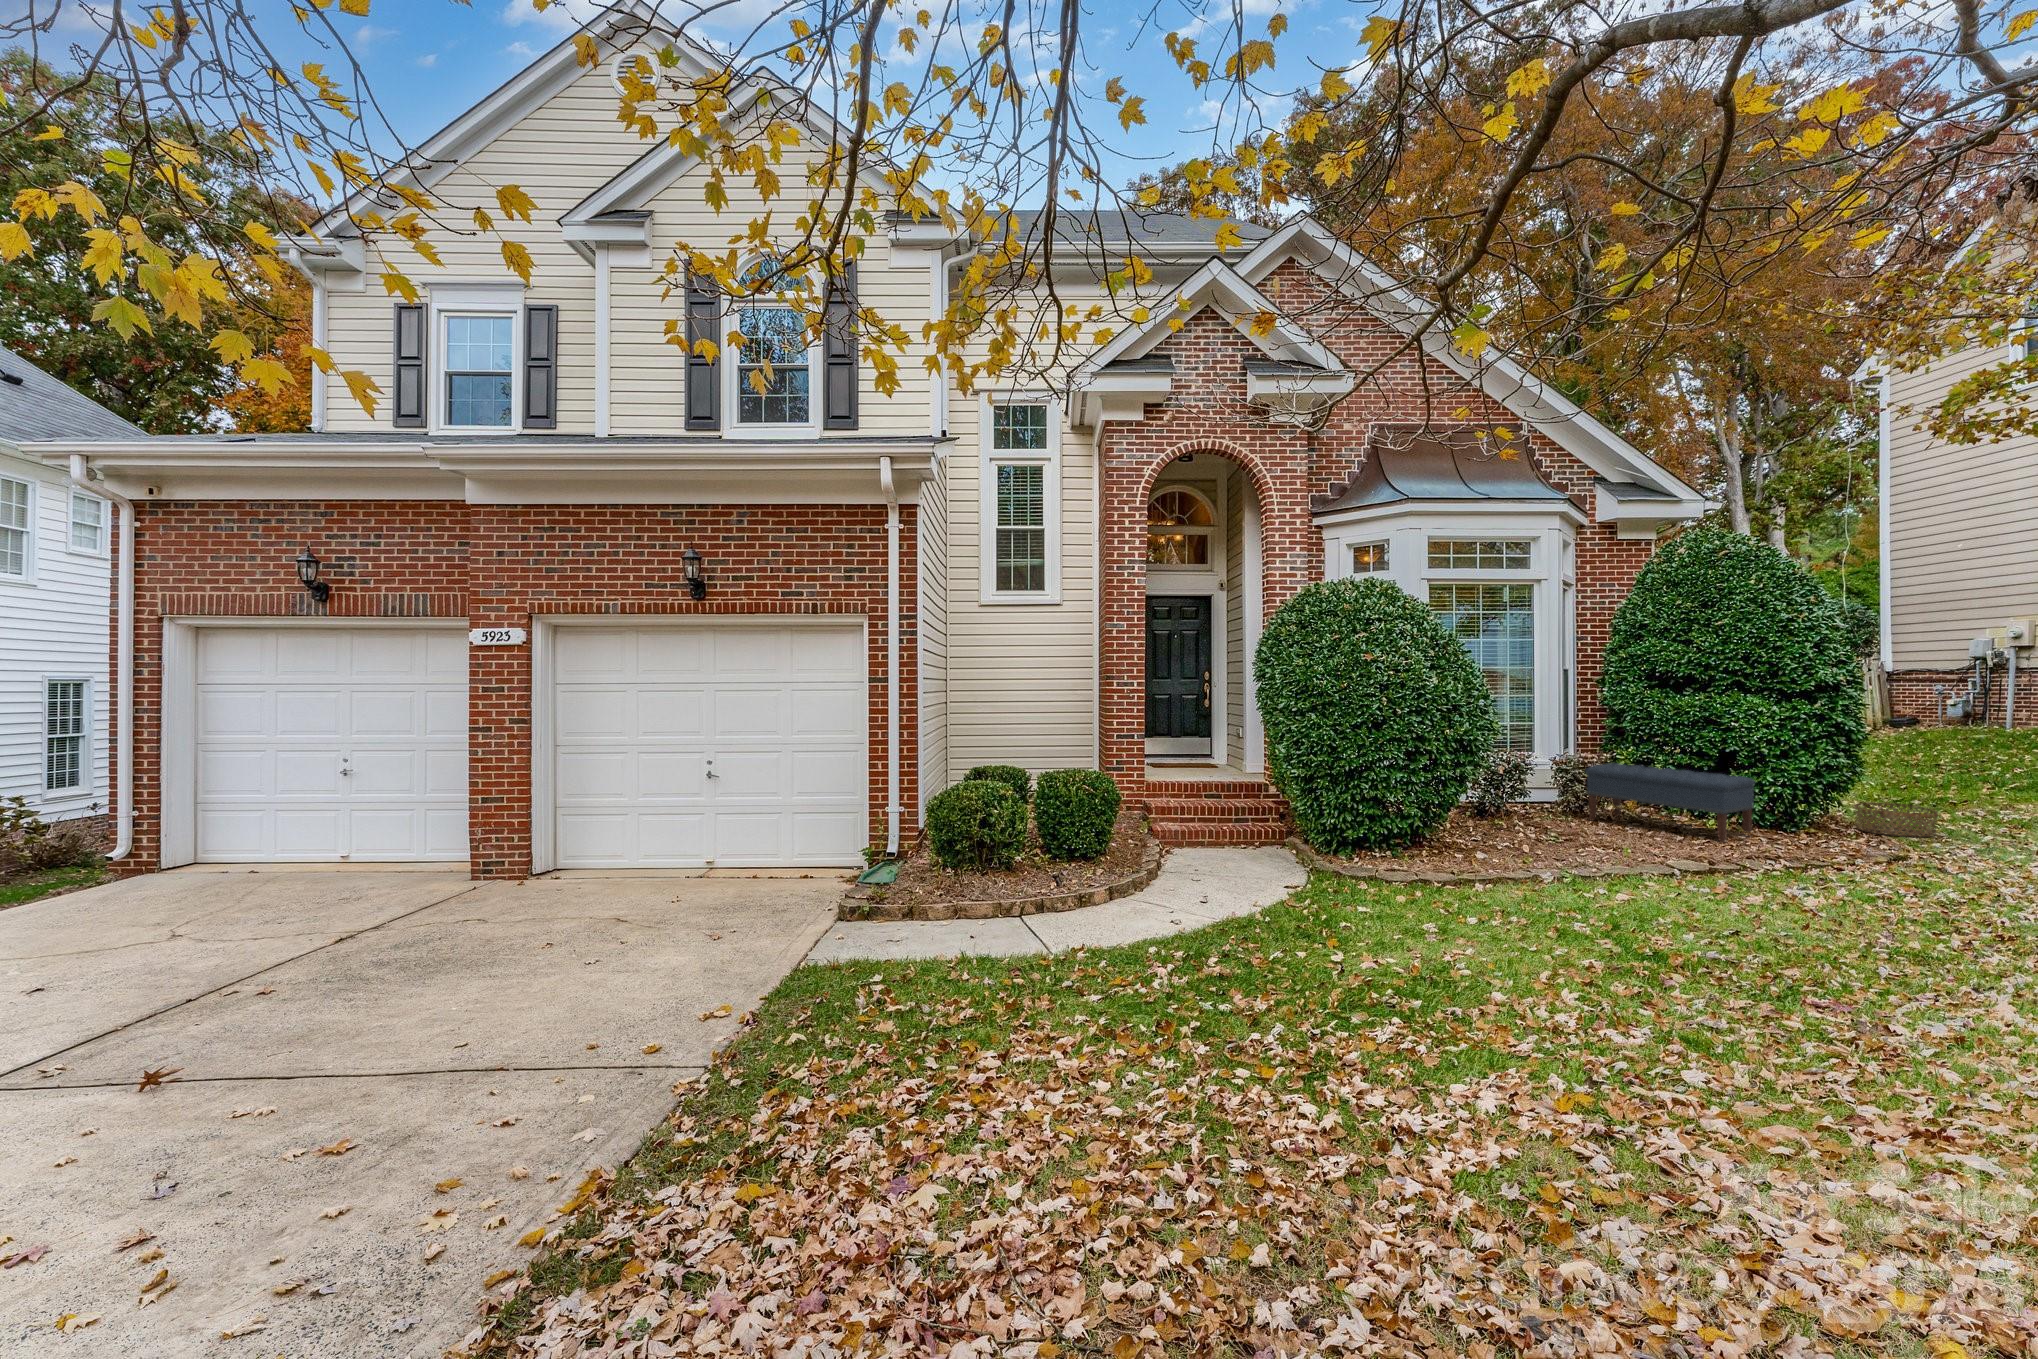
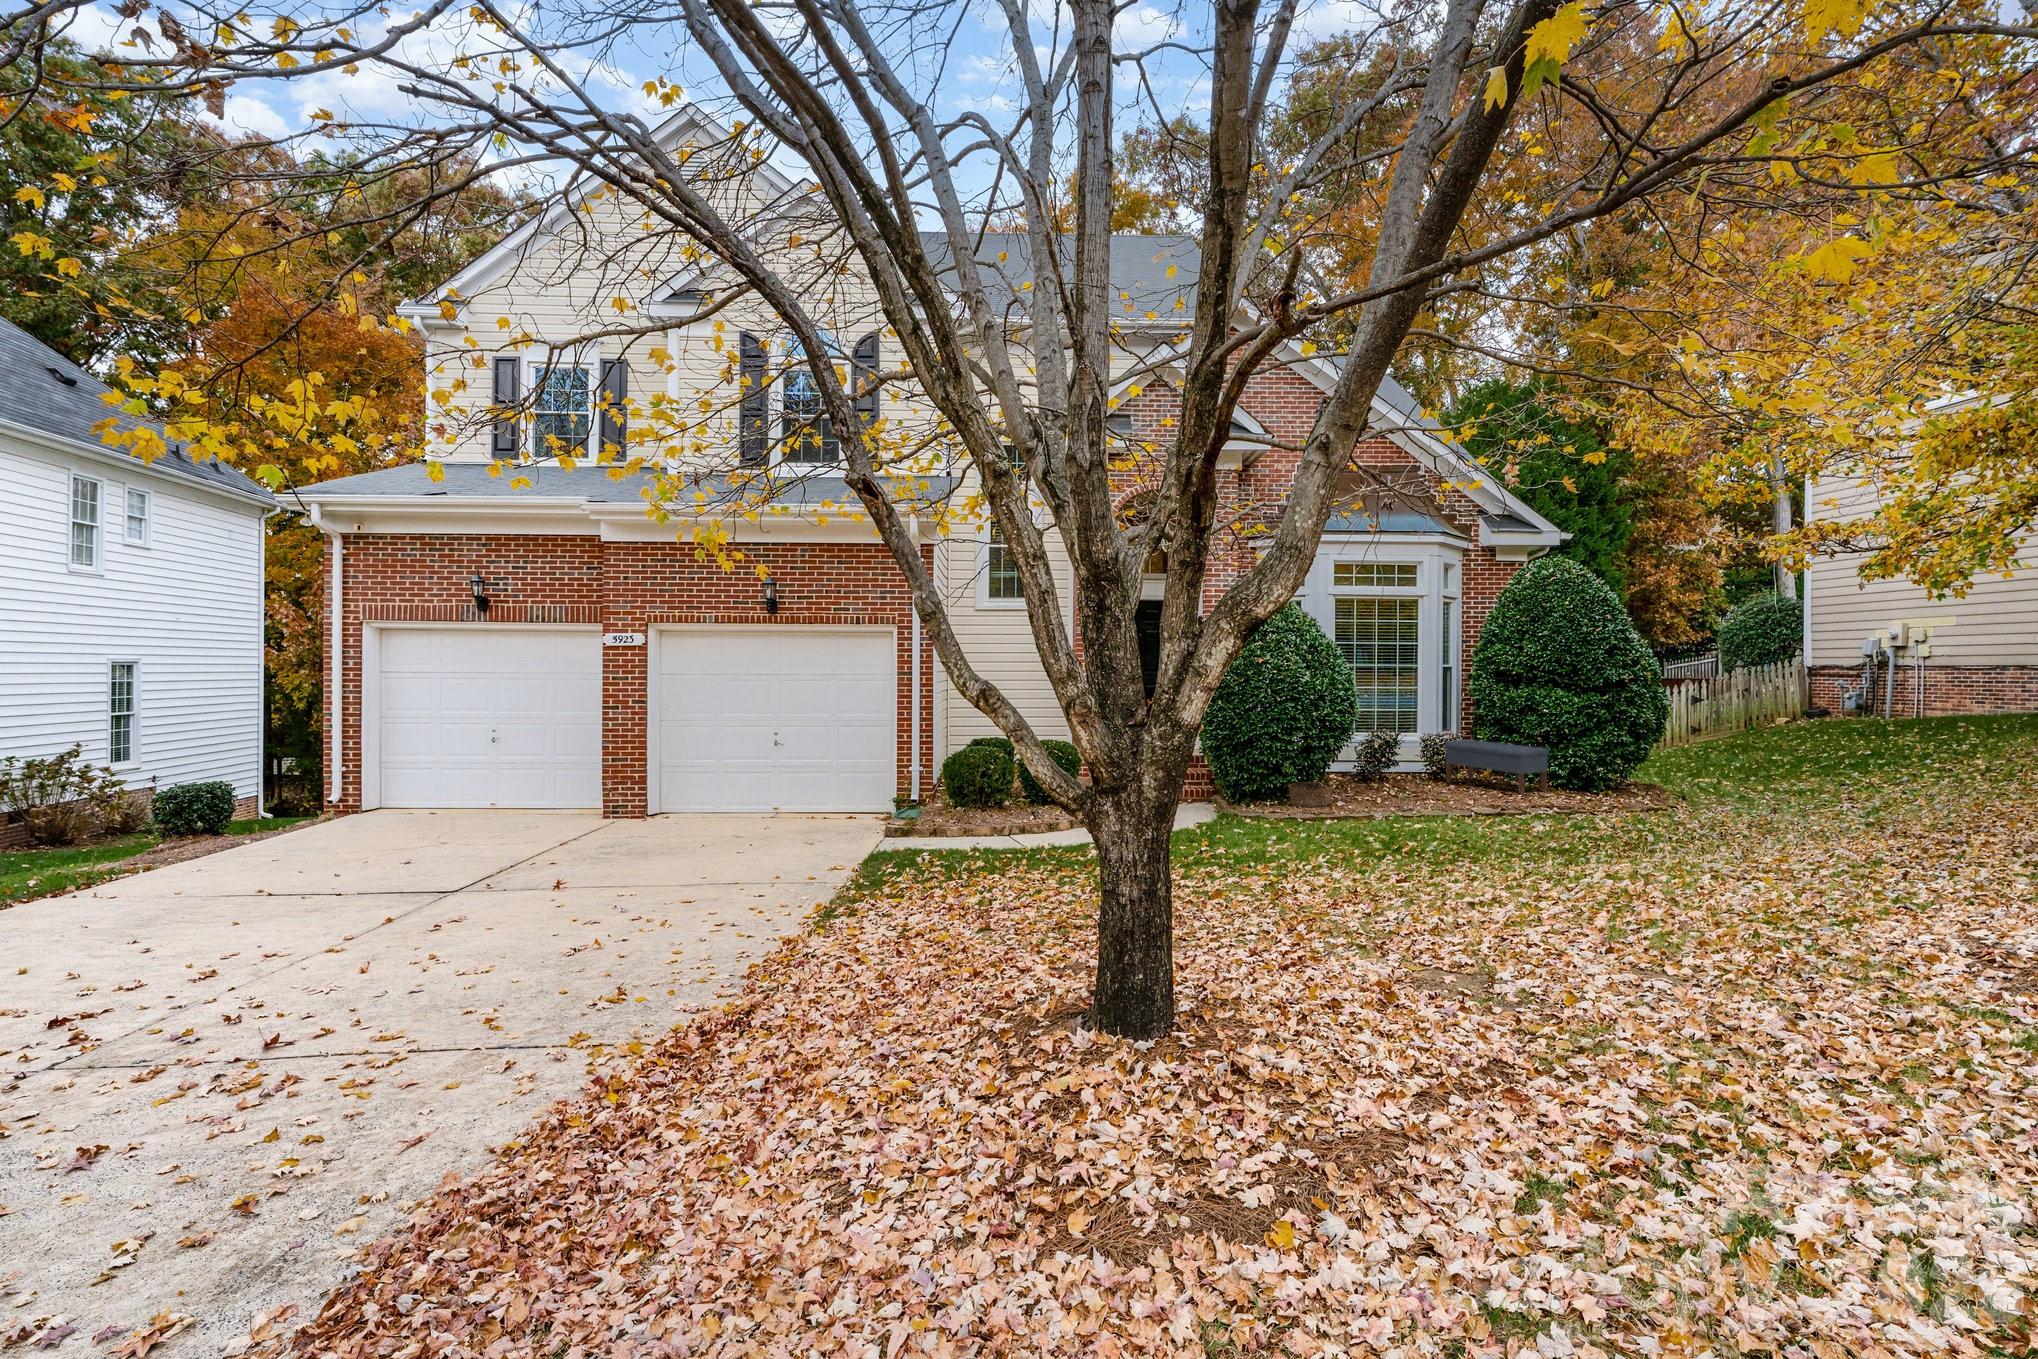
basket: present [1854,802,1938,837] -> present [1289,782,1333,807]

